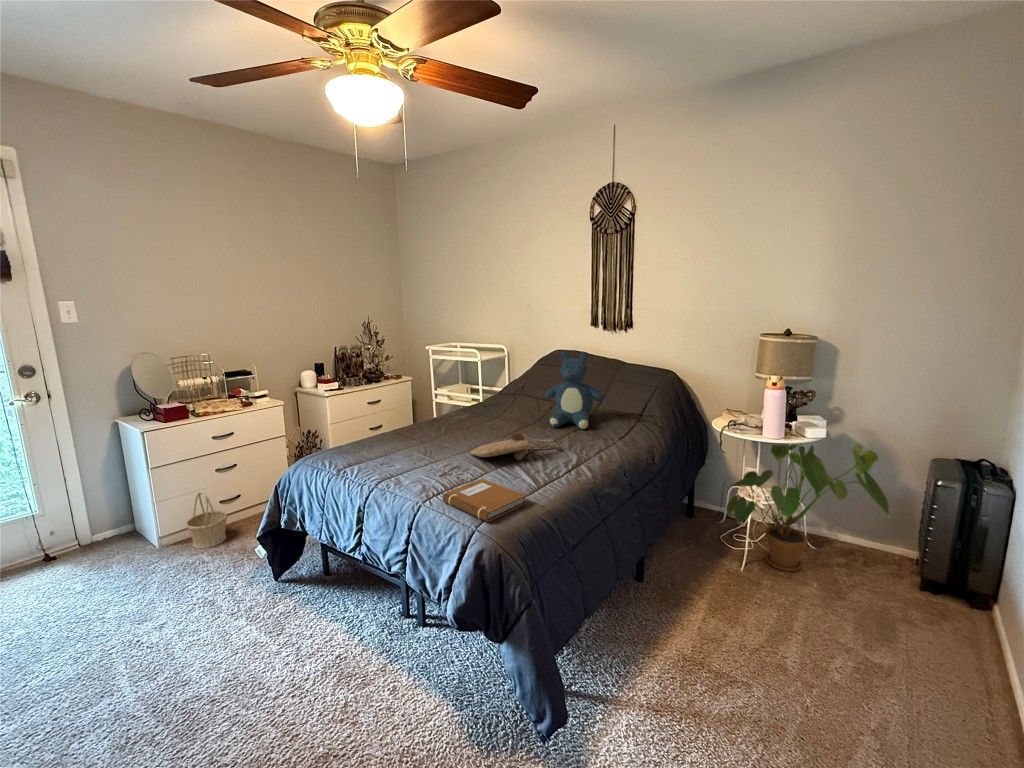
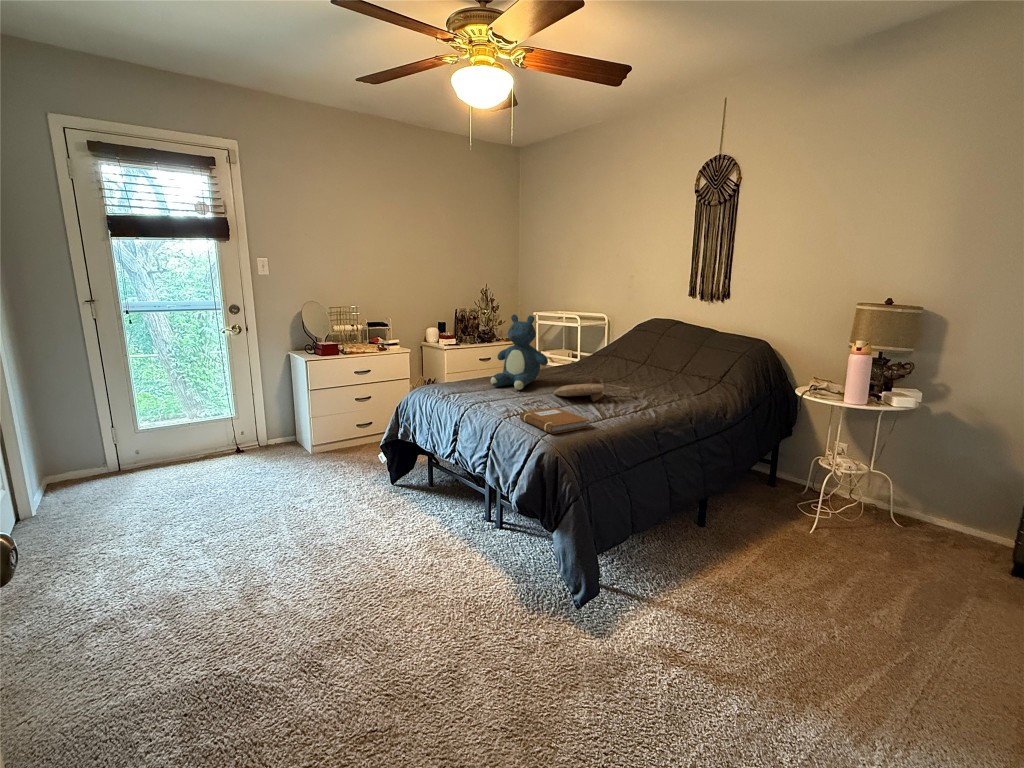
teddy bear: present [545,351,604,429] -> present [491,314,548,390]
house plant: present [726,444,889,571] -> none [805,403,983,543]
basket: present [185,491,227,548] -> none [330,413,360,458]

